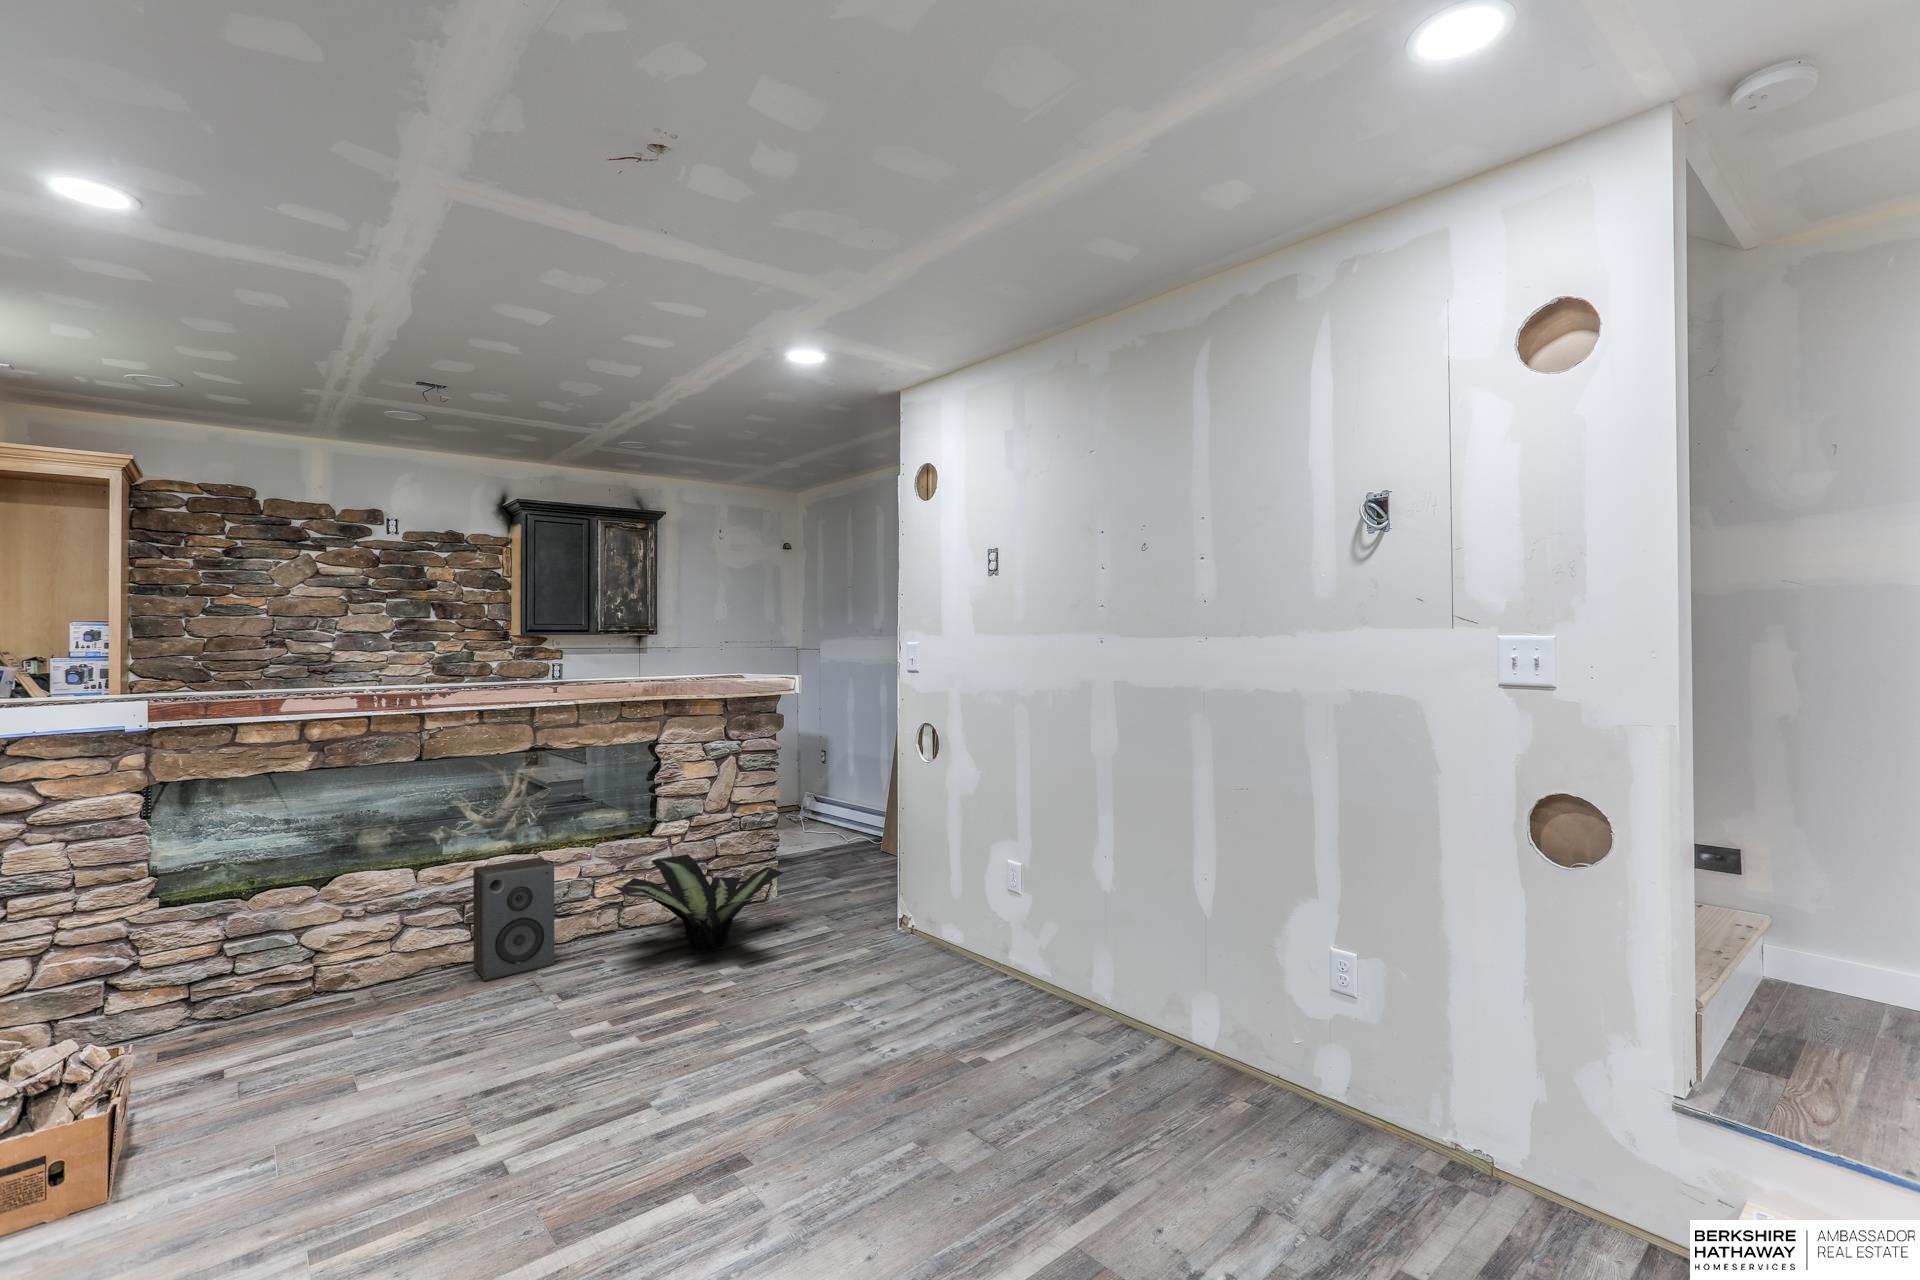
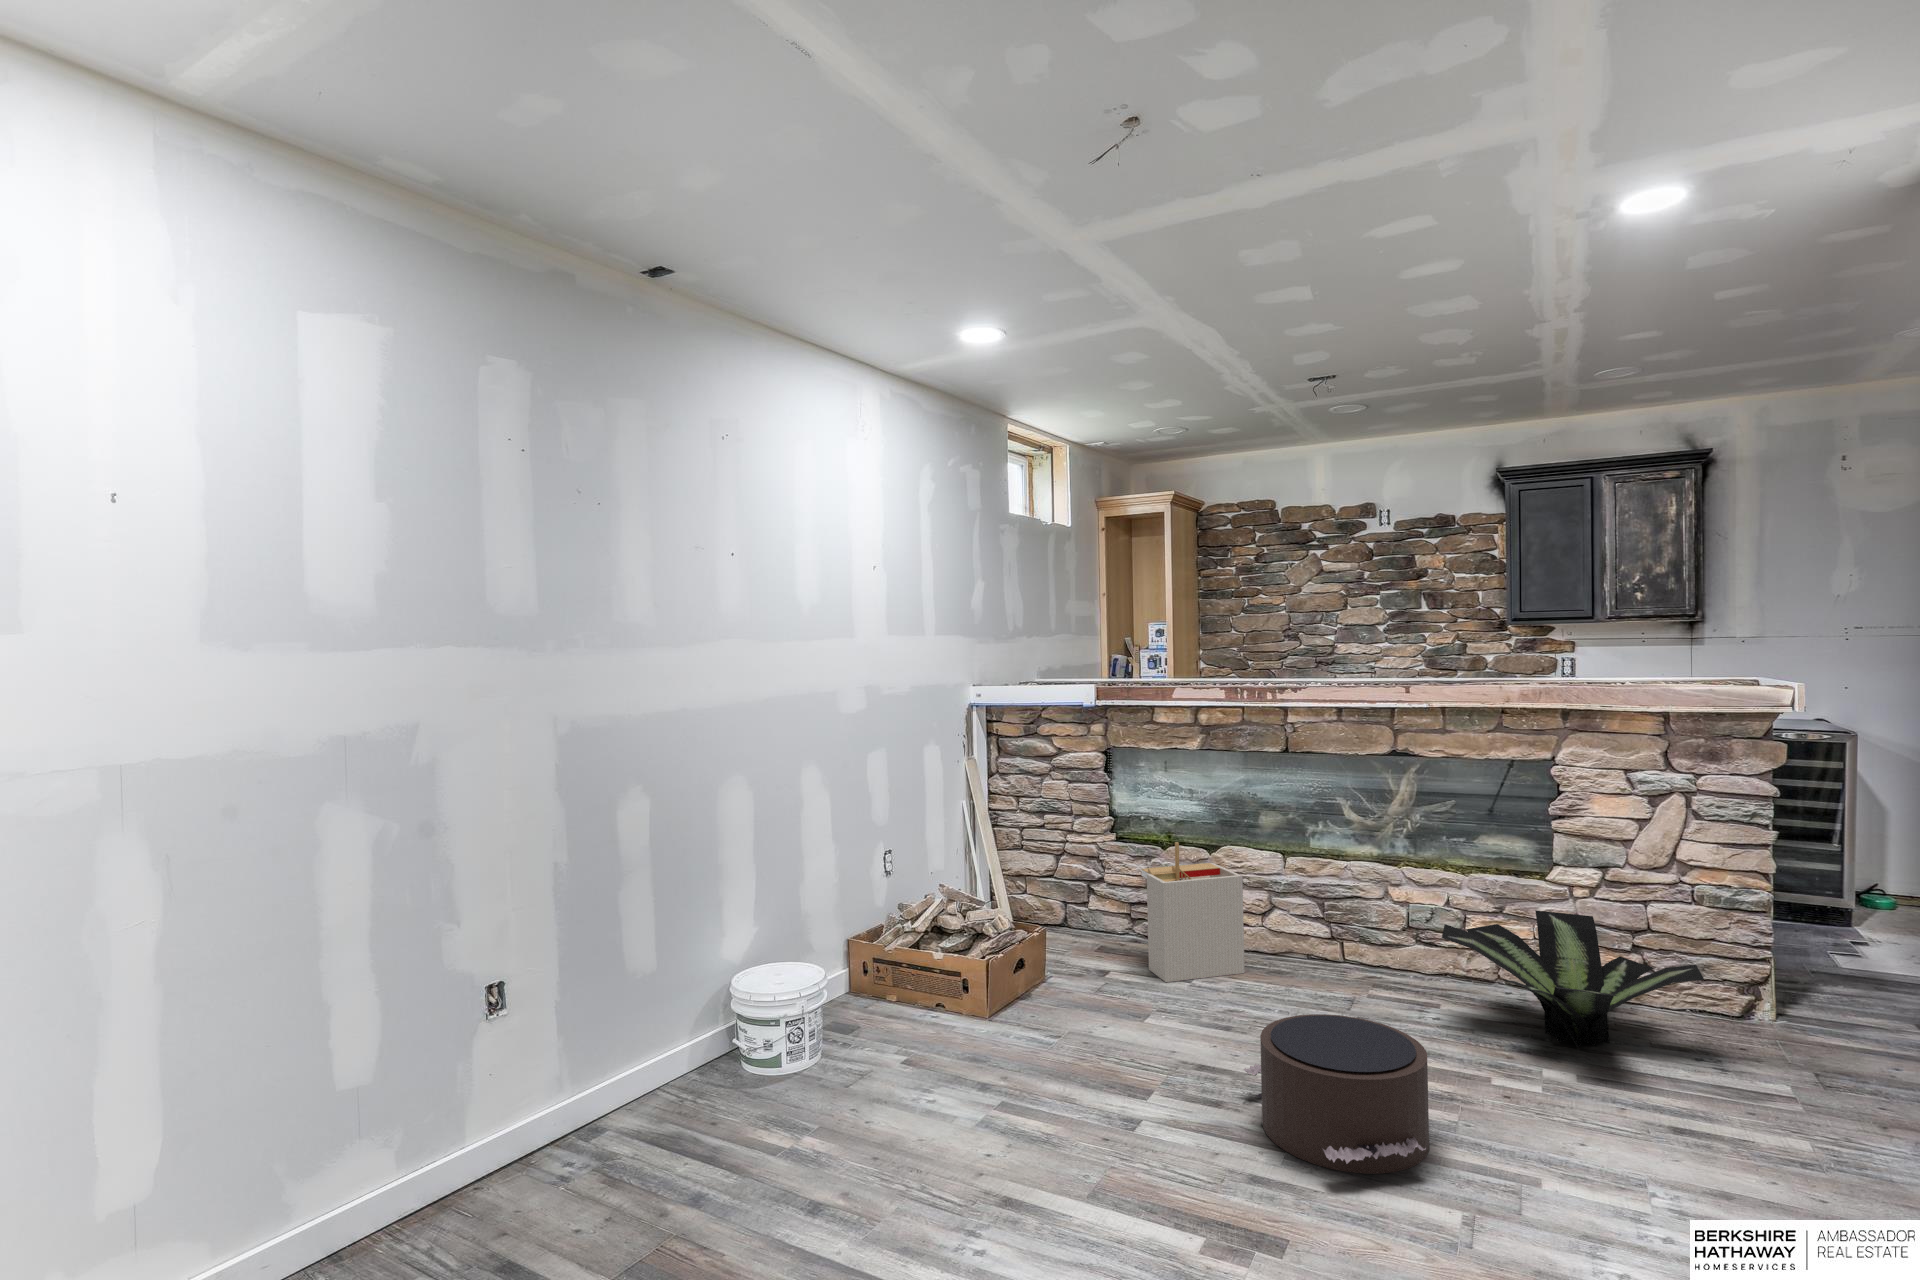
speaker: present [473,858,554,981] -> none [1319,866,1398,991]
storage bin: none [255,880,397,1049] -> present [1141,842,1245,982]
pouf: none [558,968,756,1109] -> present [1244,1014,1429,1174]

